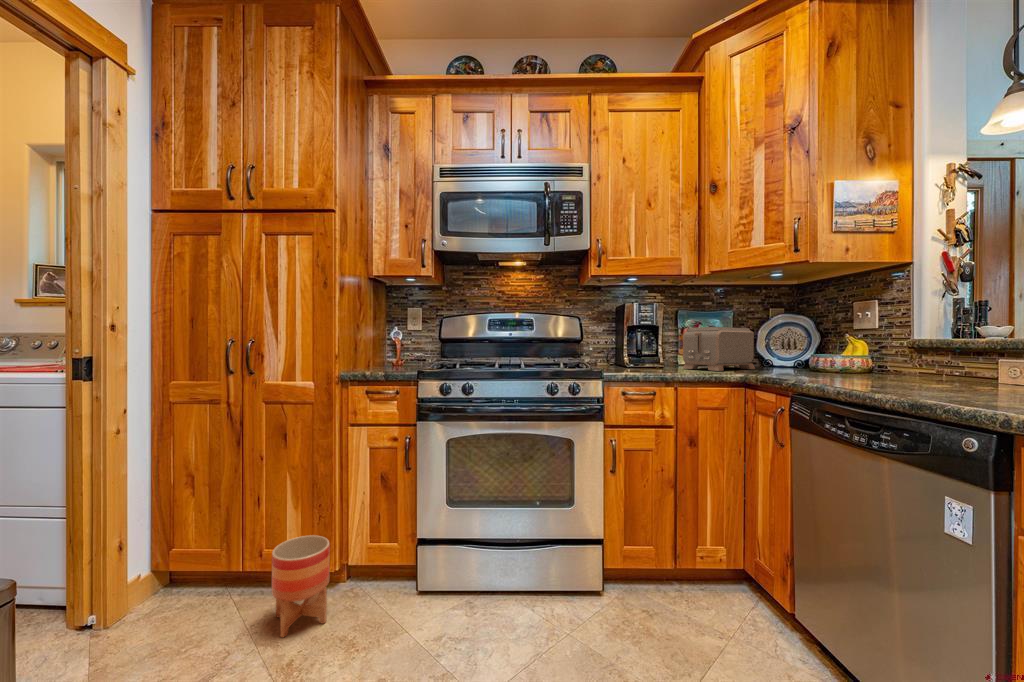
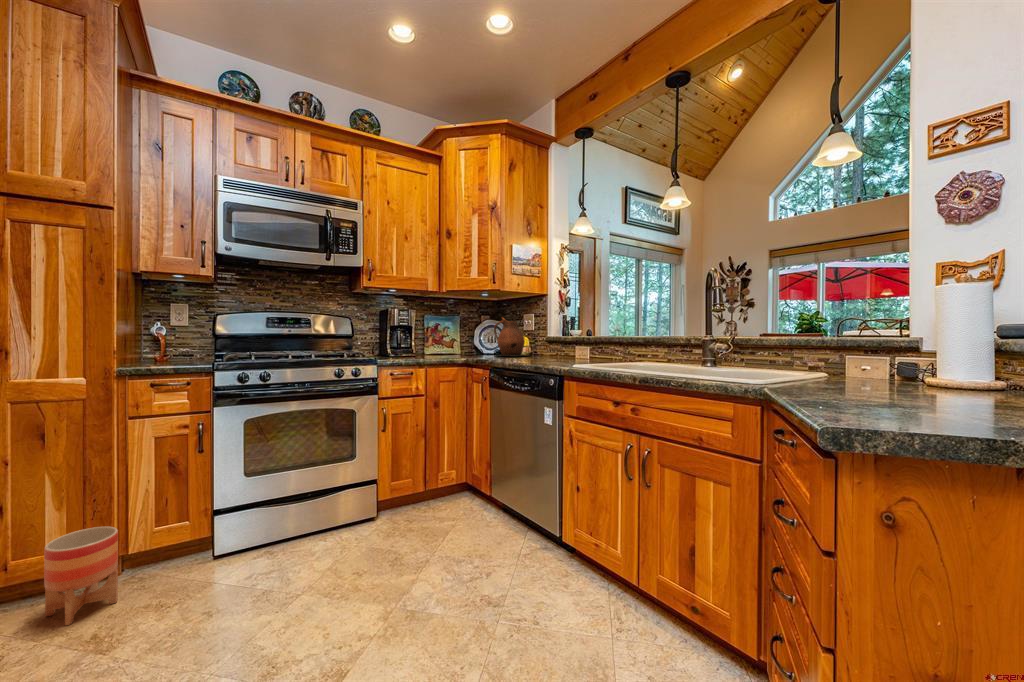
ceramic pitcher: none [794,309,872,375] -> present [494,318,525,356]
toaster: present [683,327,755,371] -> none [429,328,473,357]

